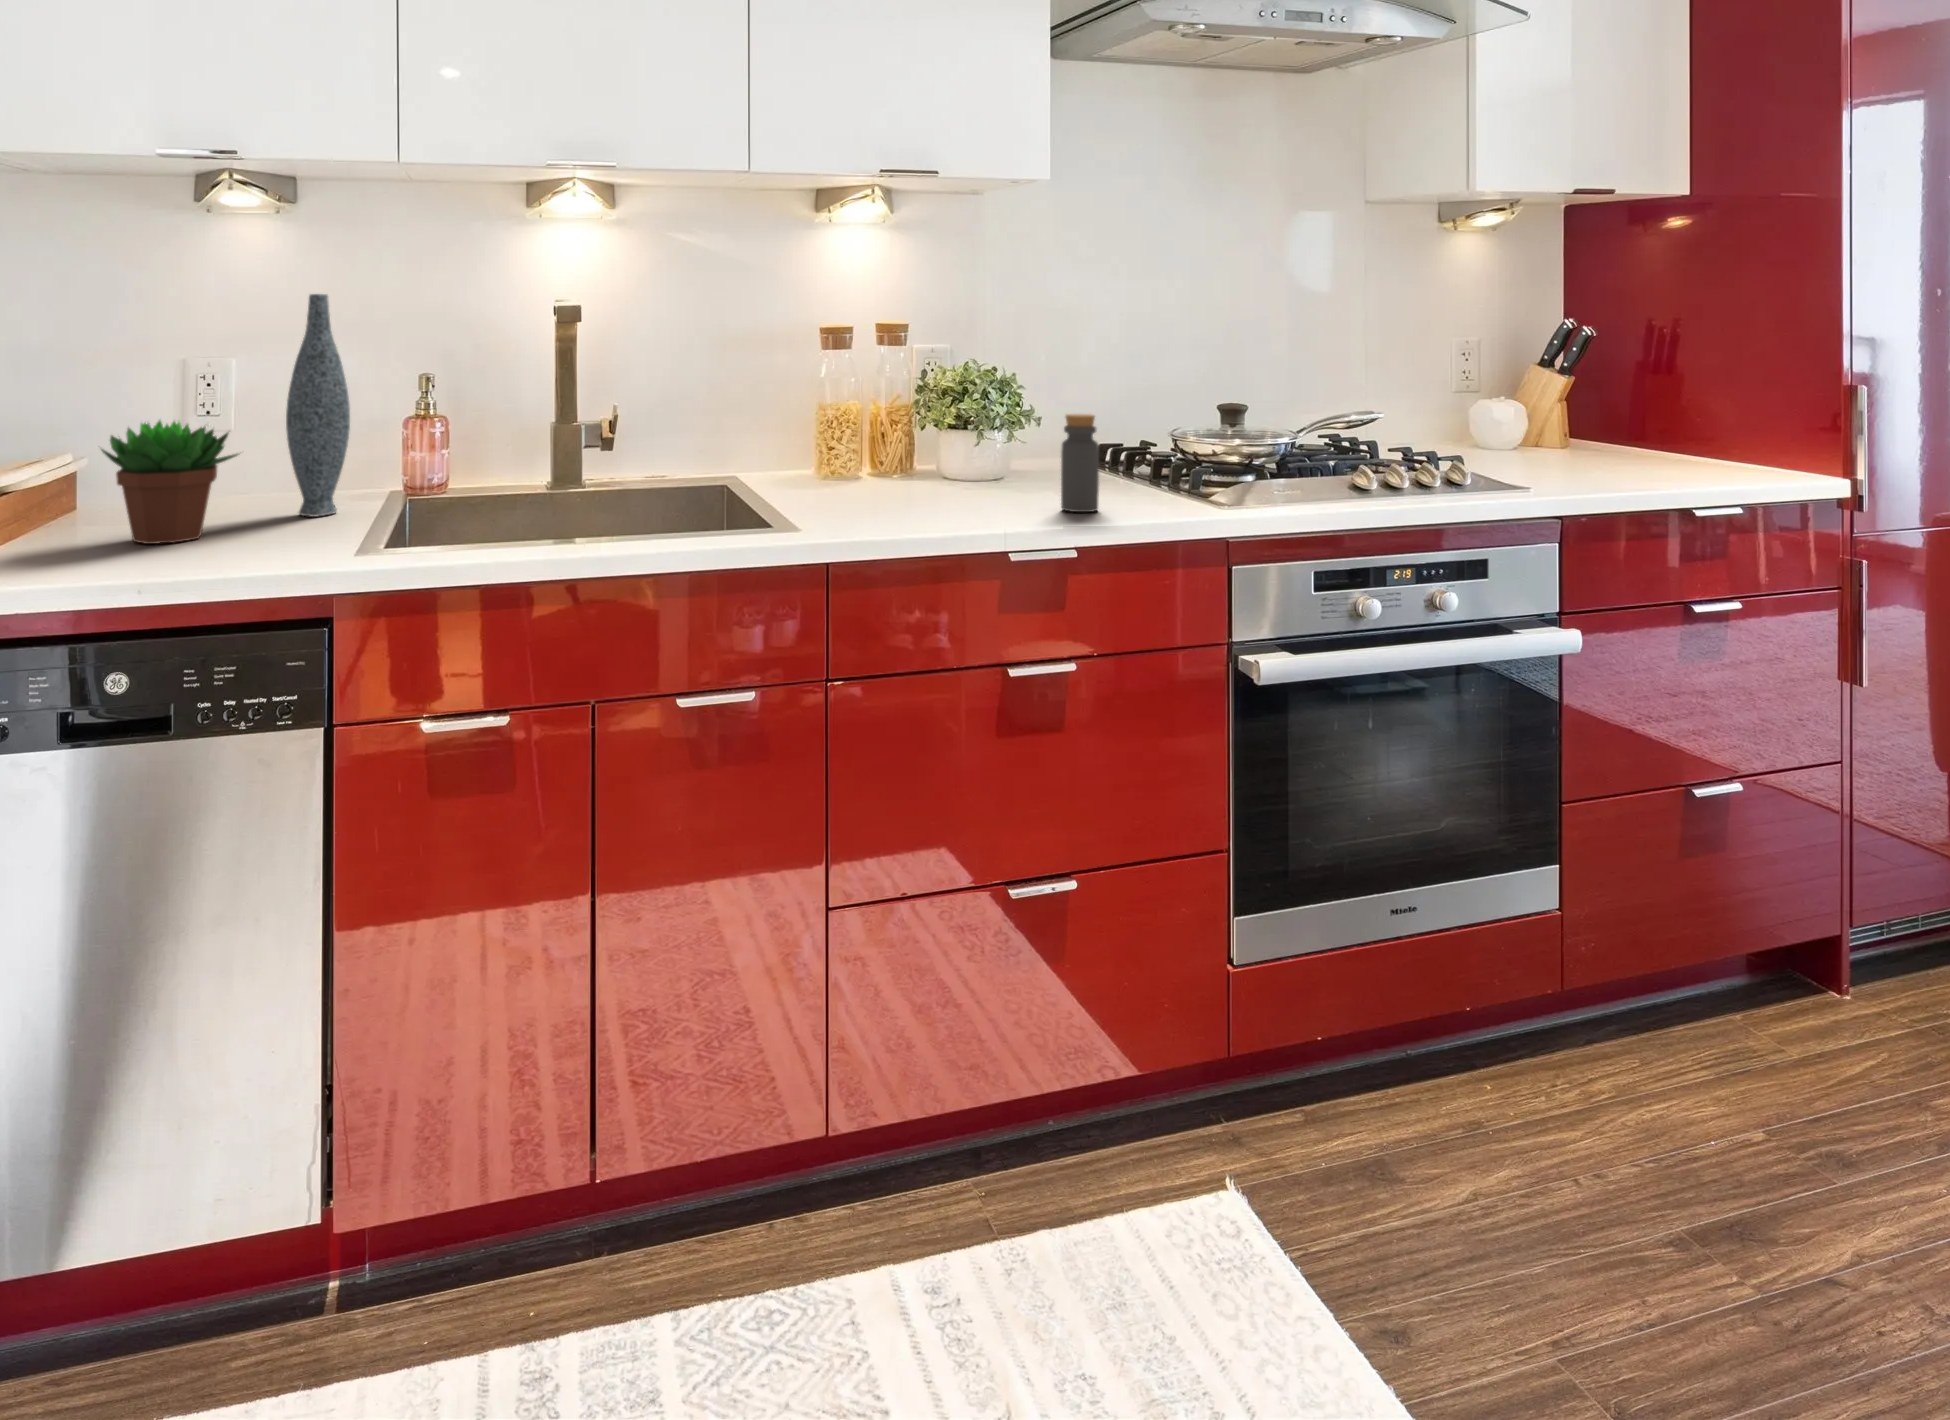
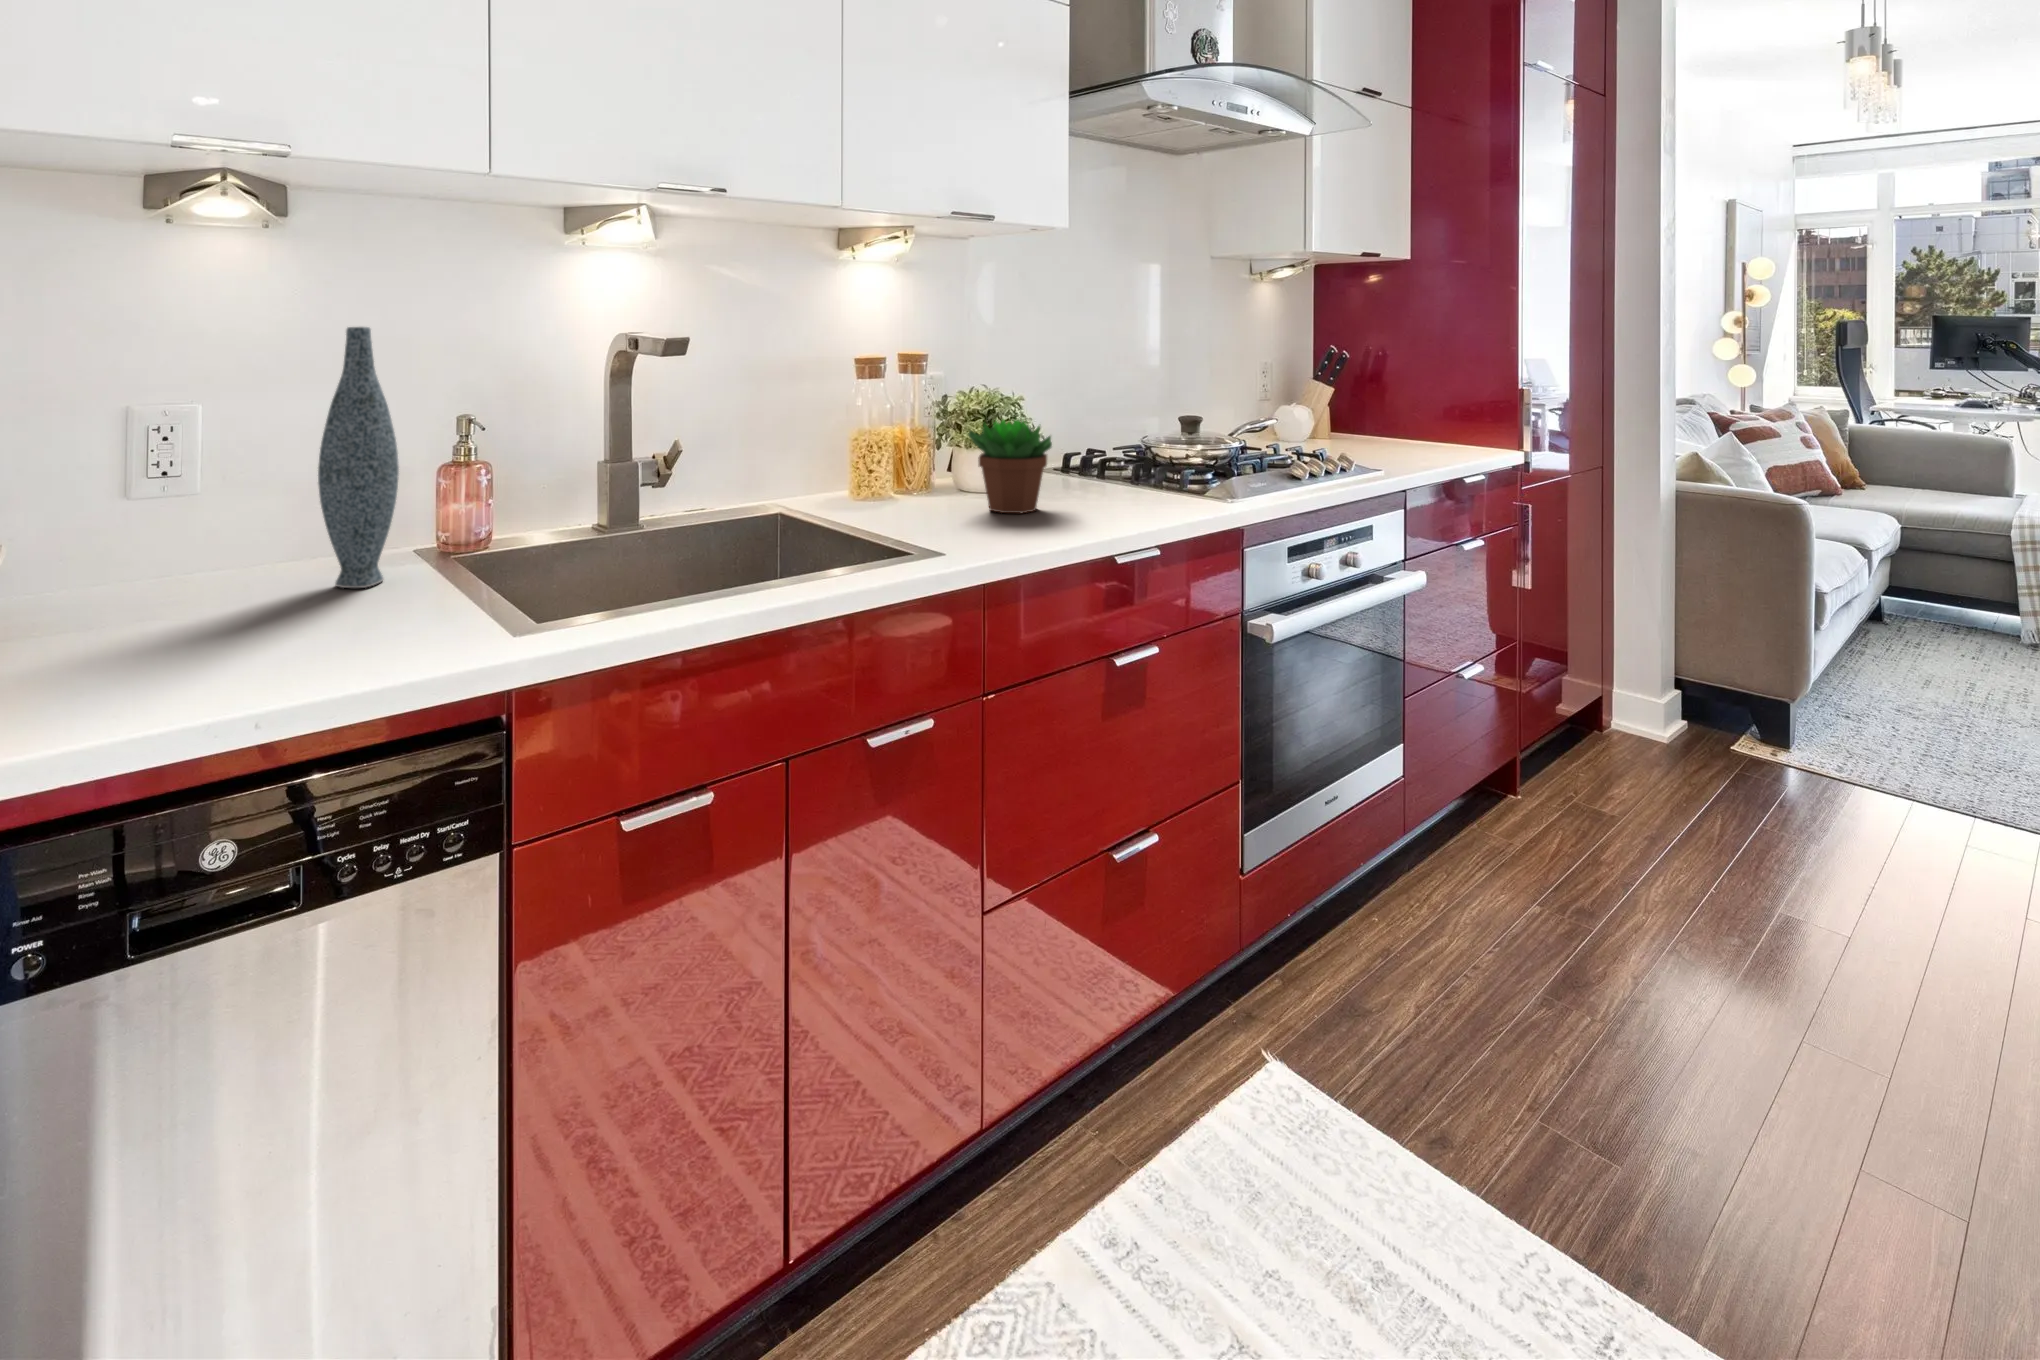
bottle: present [1061,414,1099,512] -> none [1109,429,1141,514]
succulent plant: present [102,420,238,544] -> present [968,419,1052,513]

